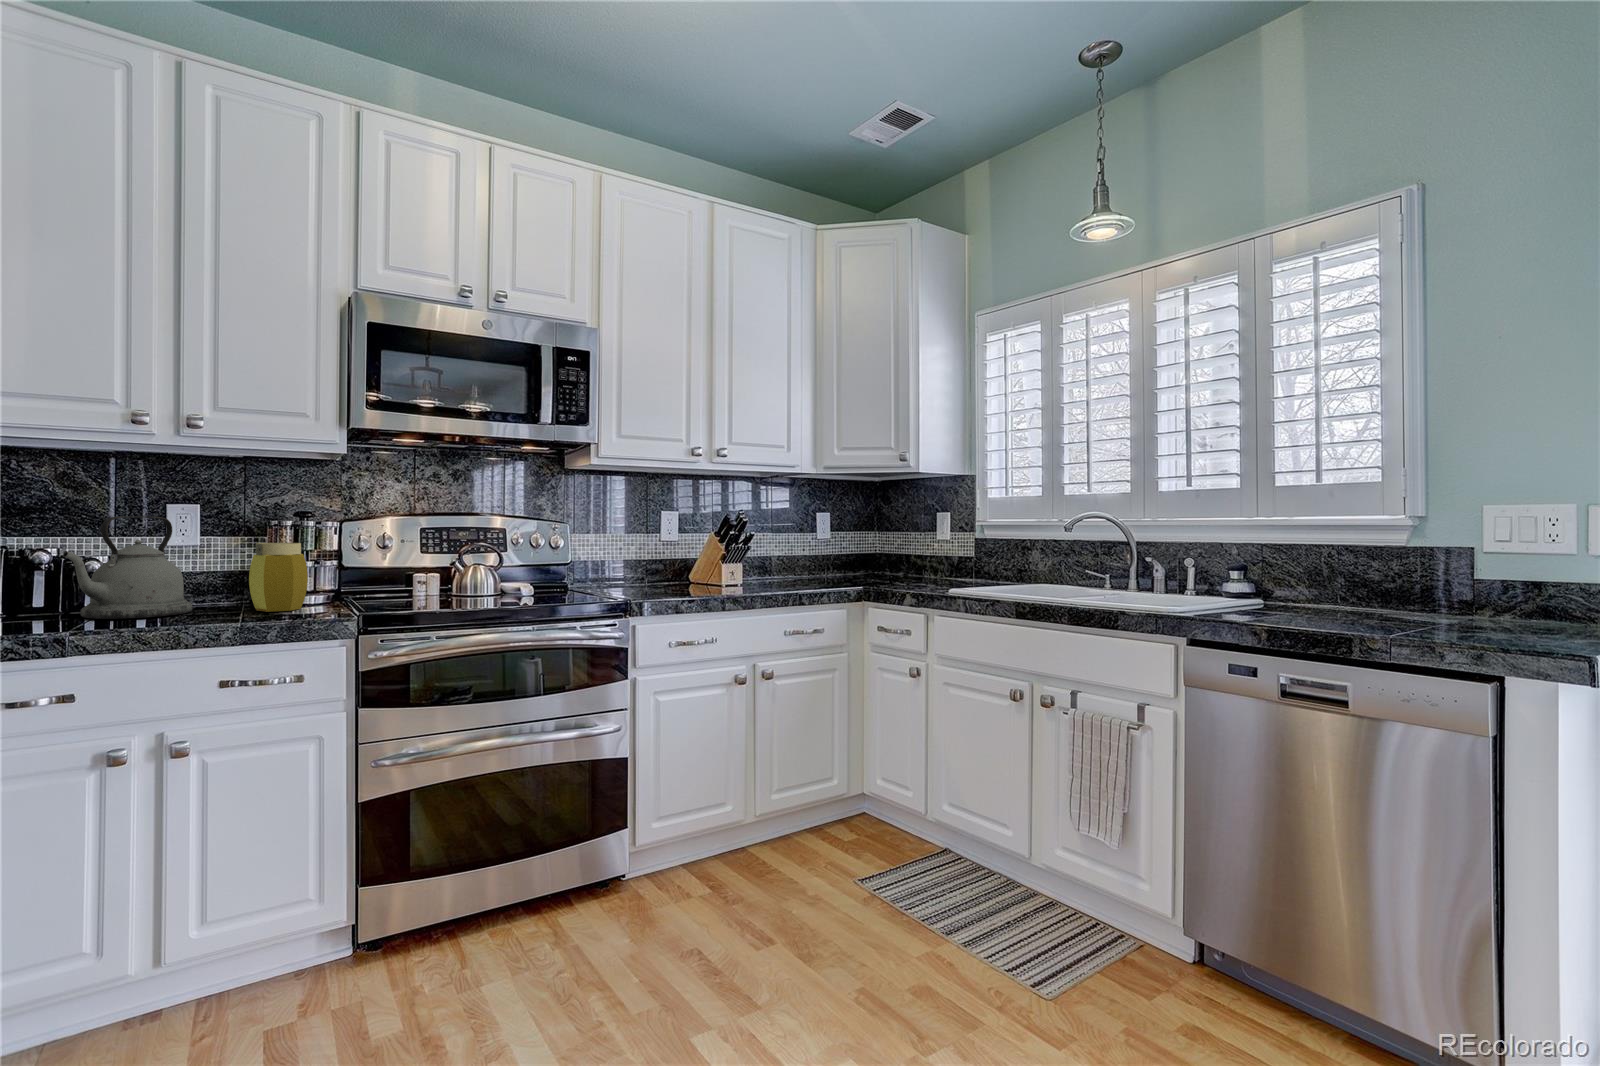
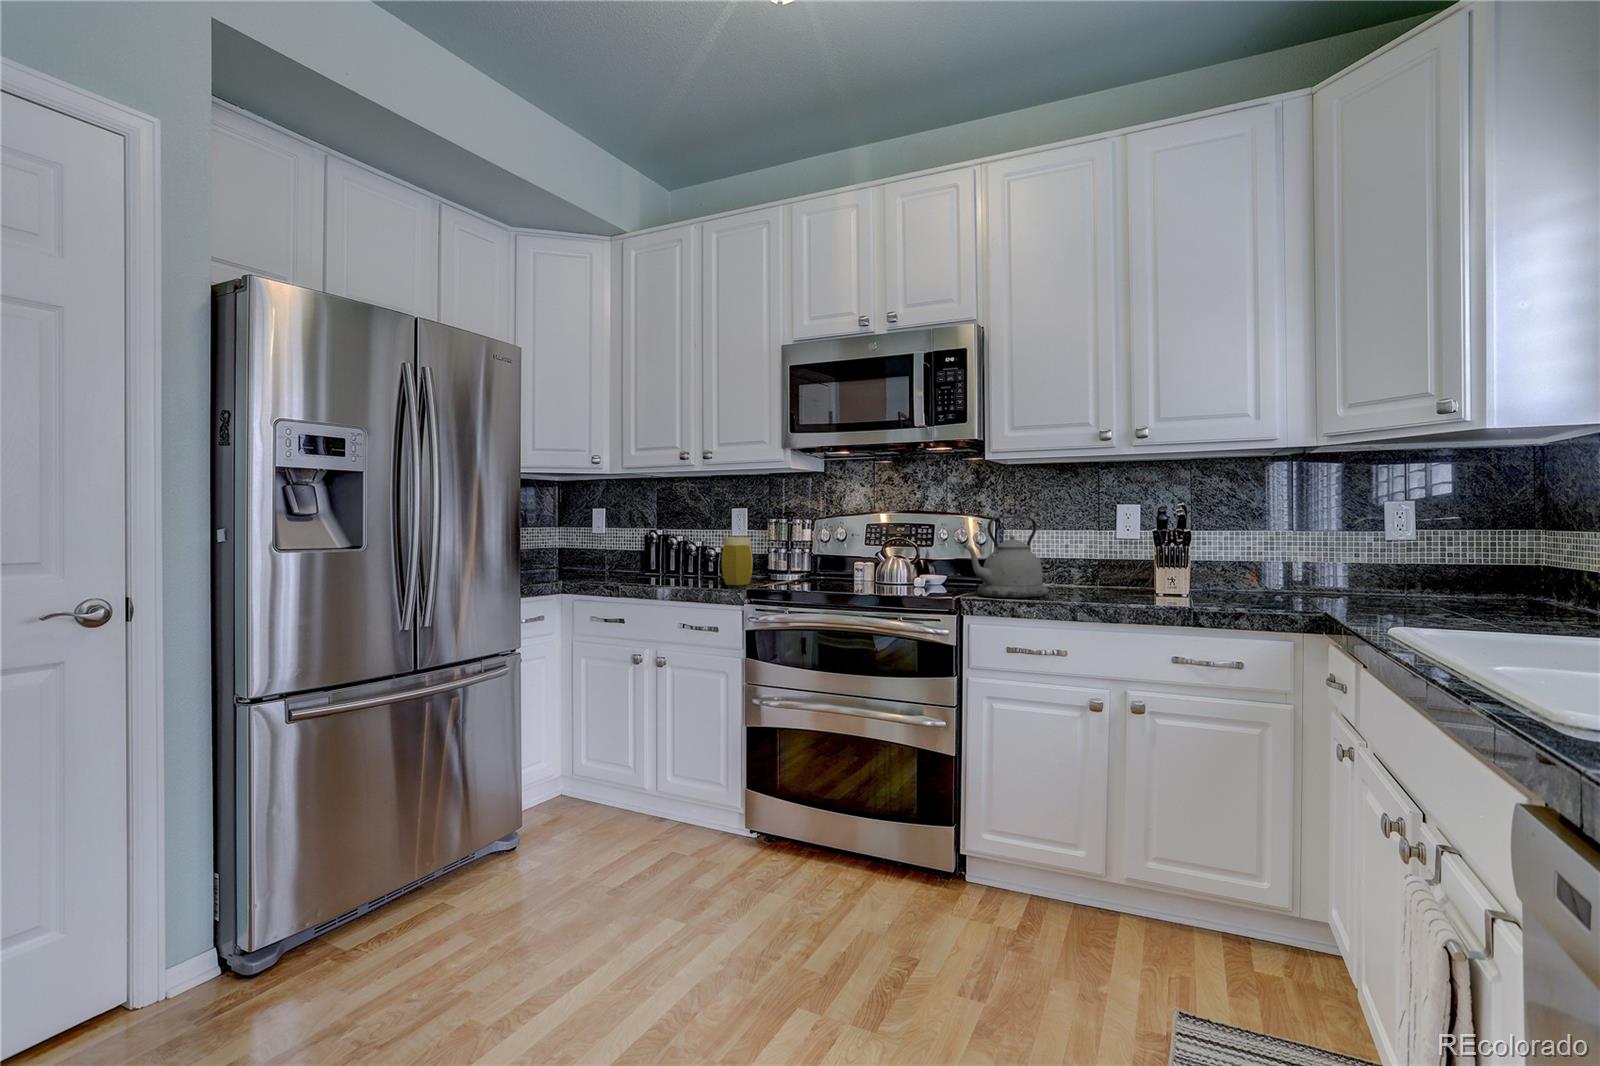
kettle: present [63,516,192,619] -> present [963,516,1048,598]

